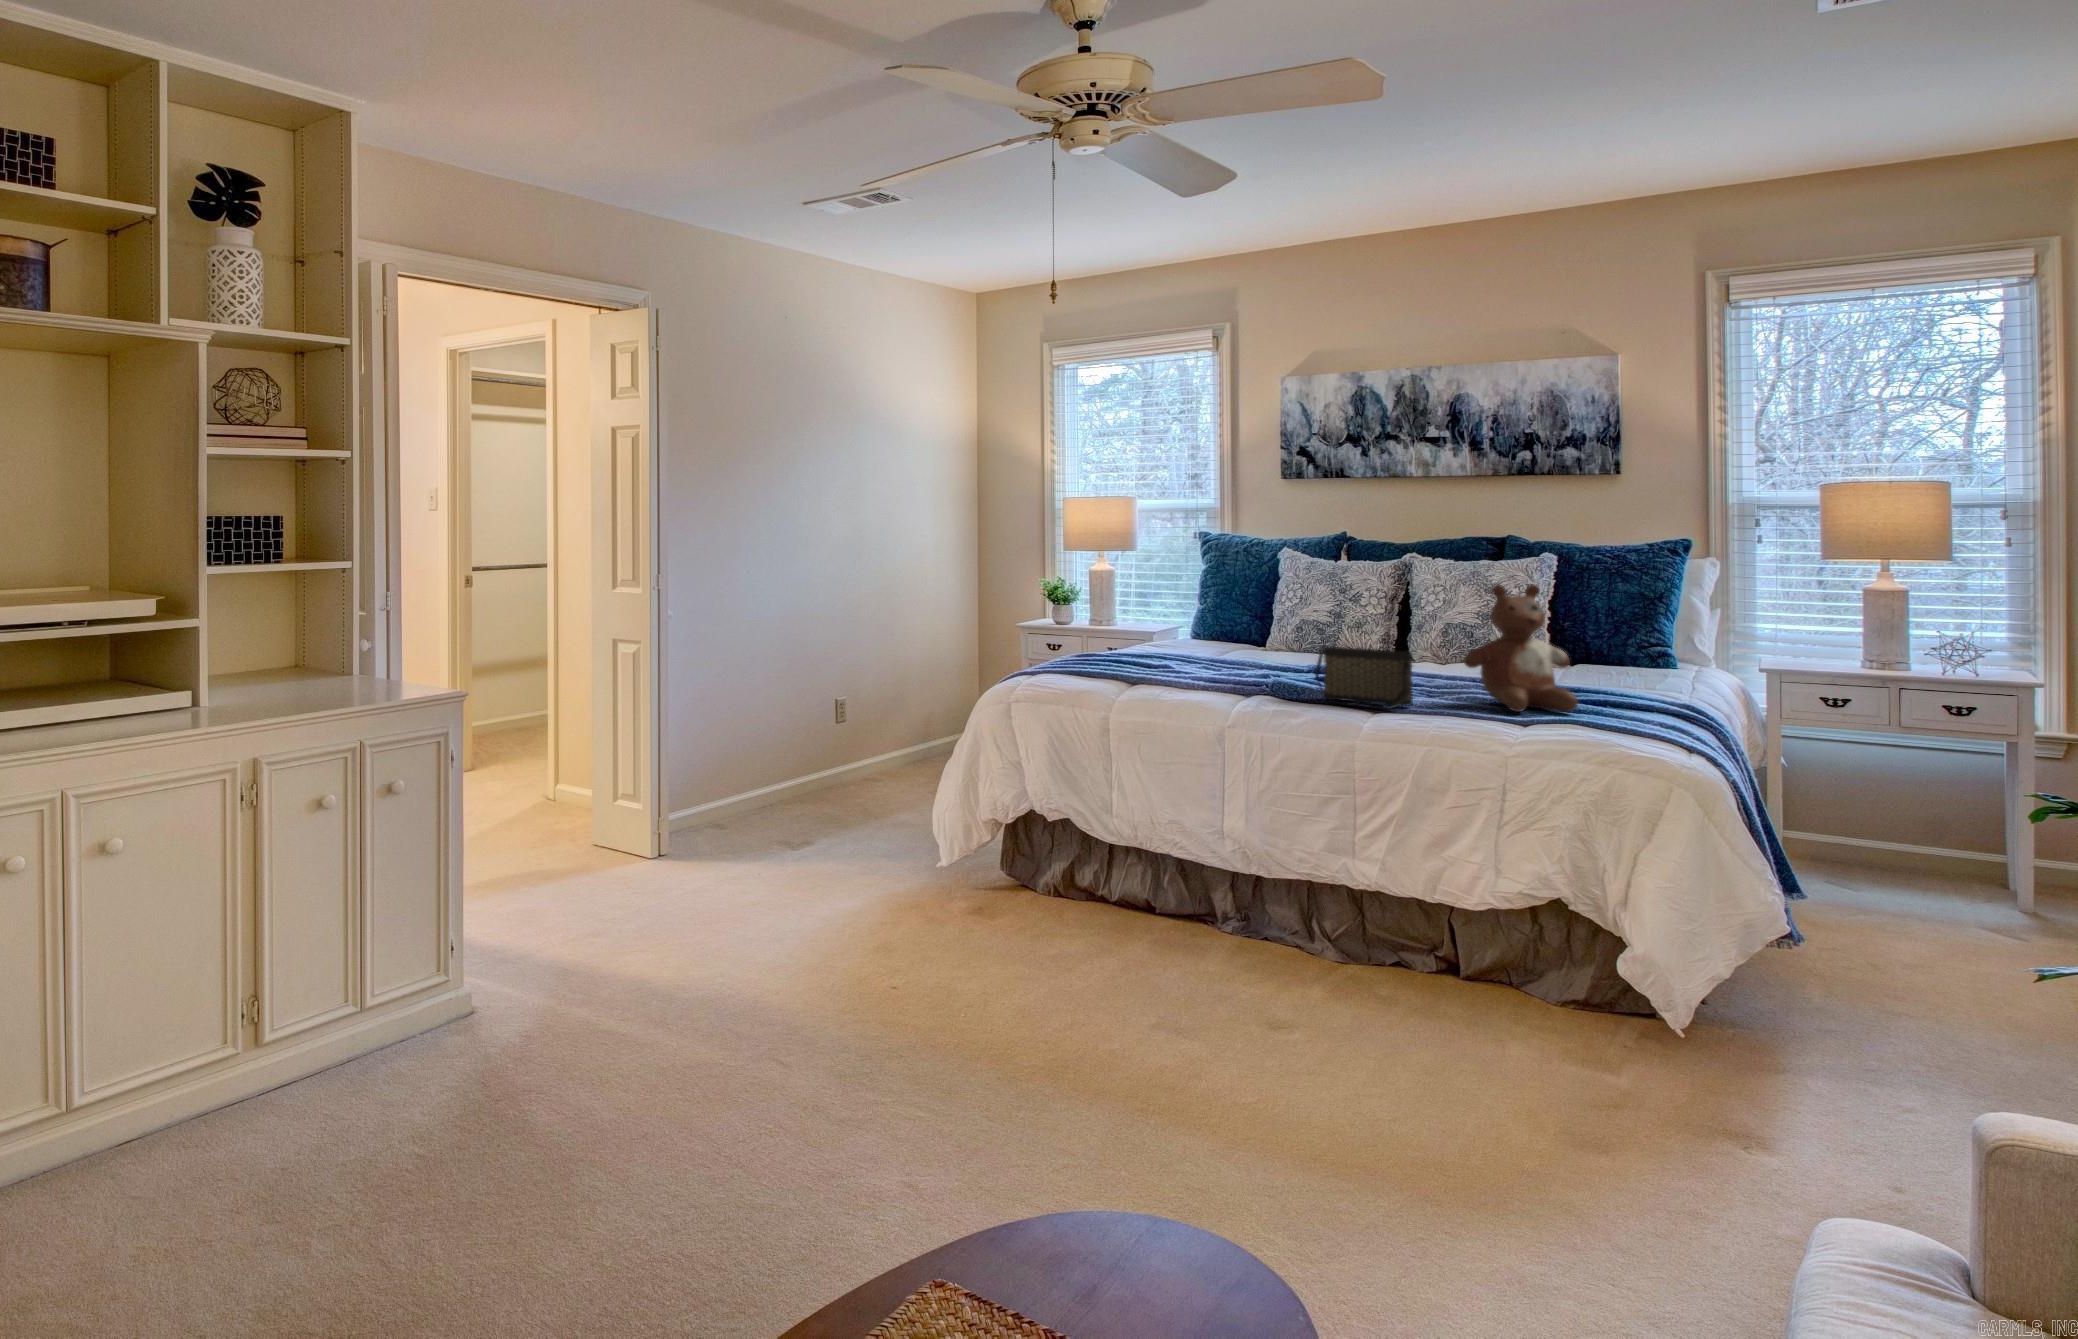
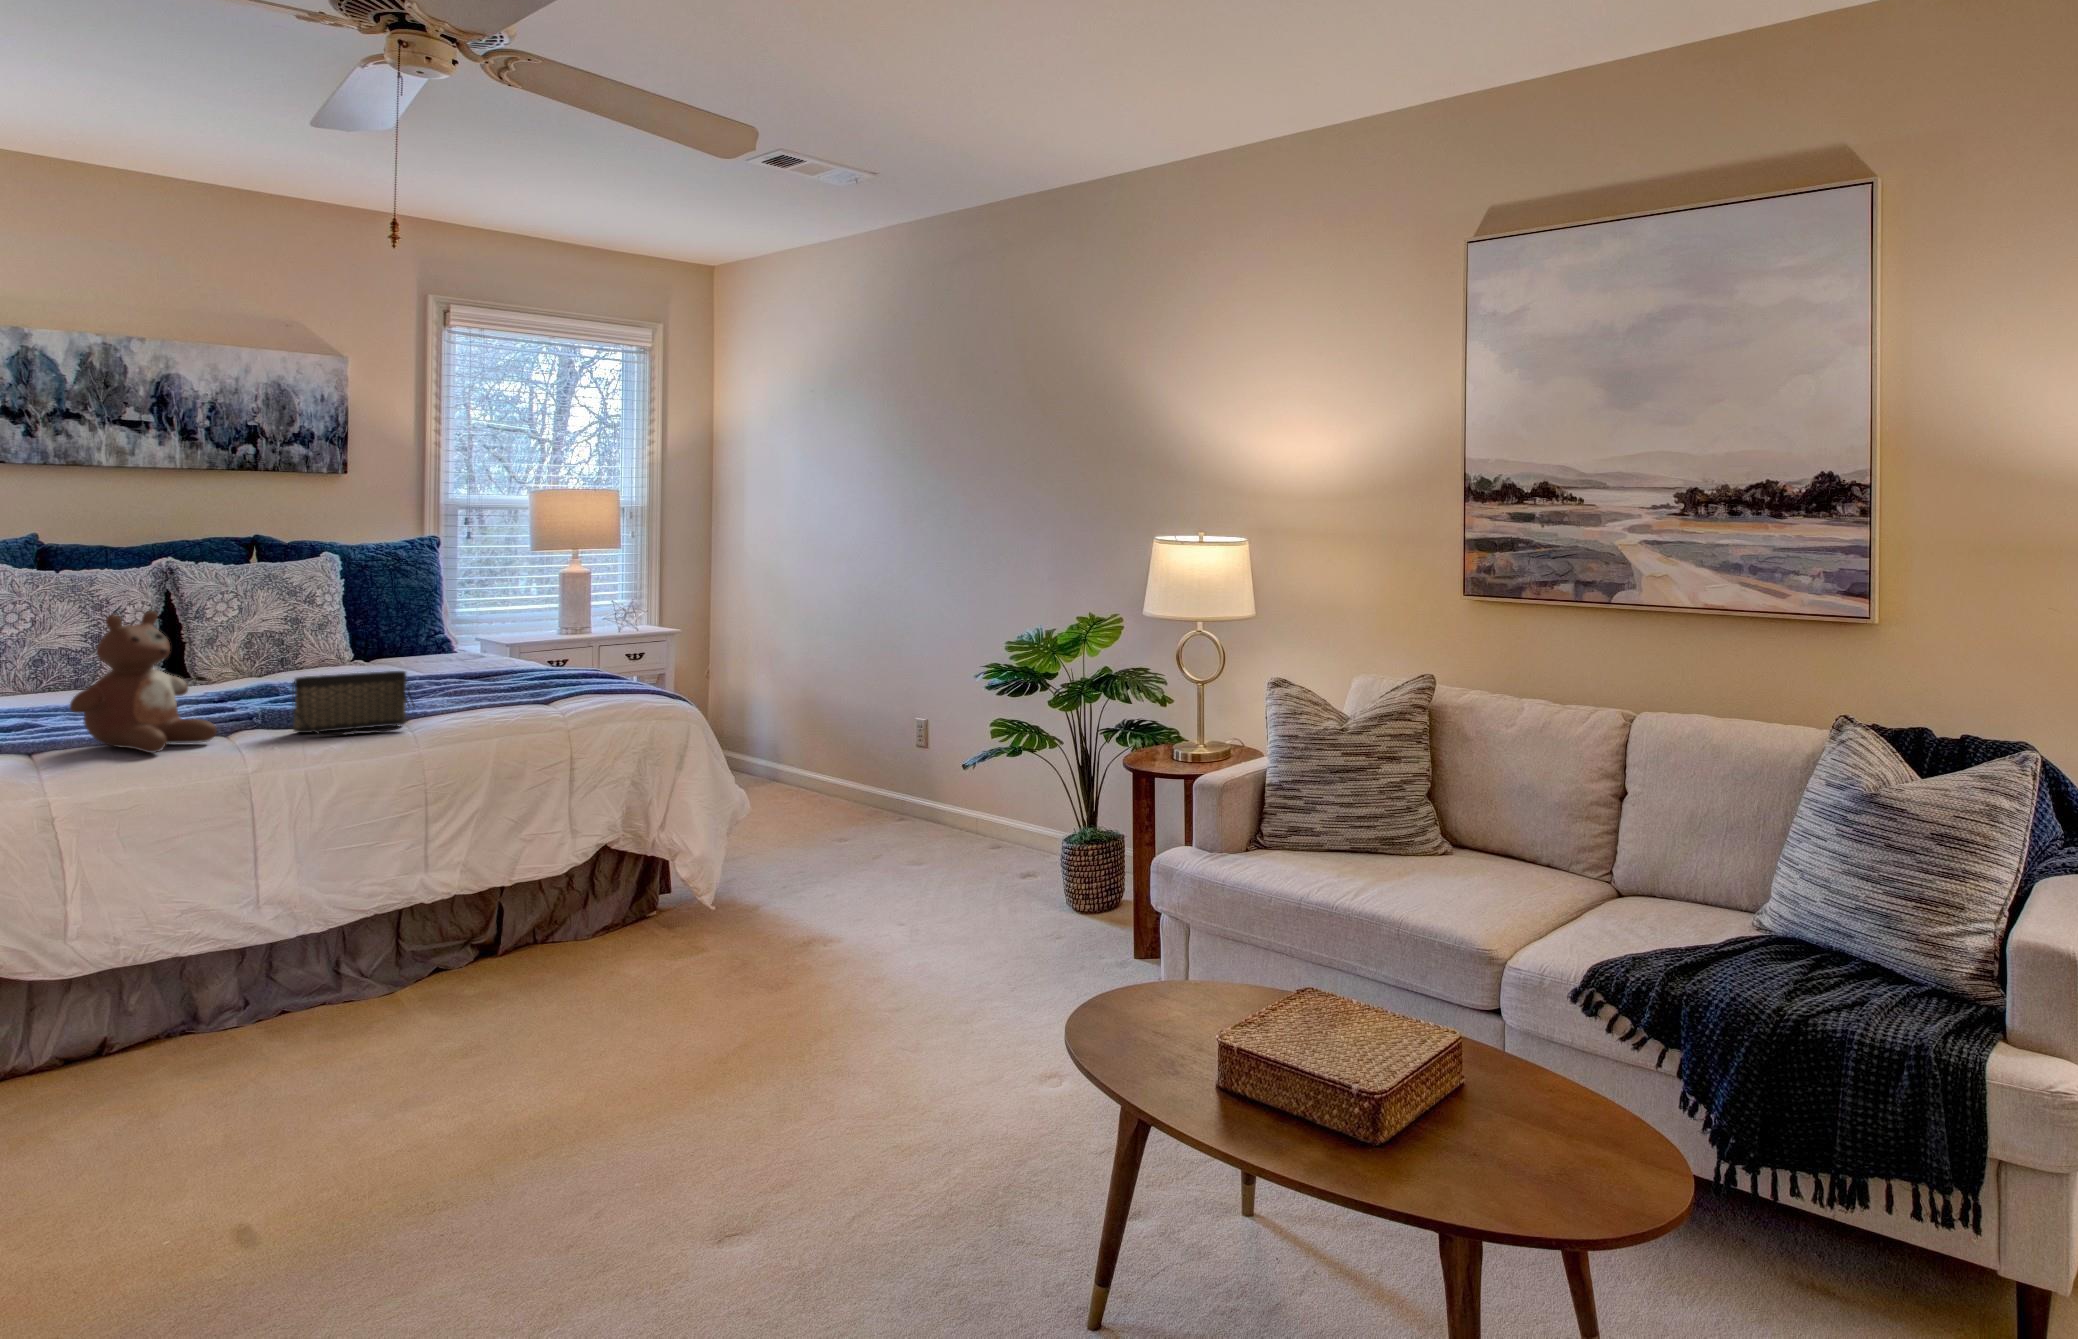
stuffed bear: present [1464,584,1578,712] -> present [70,611,217,753]

